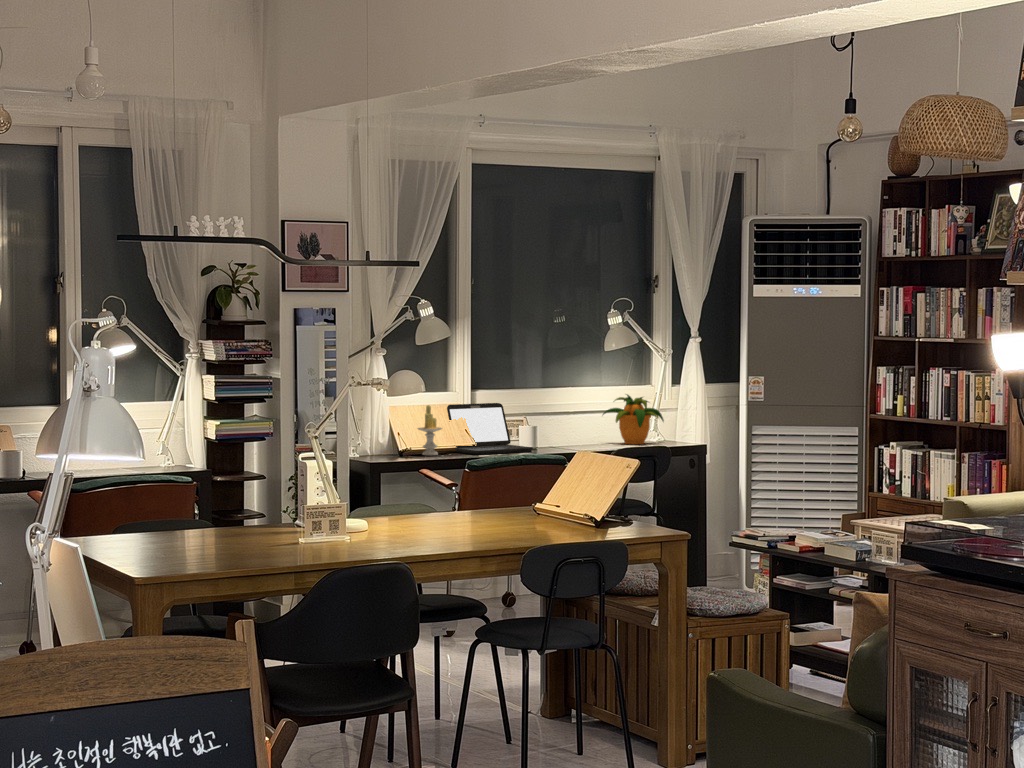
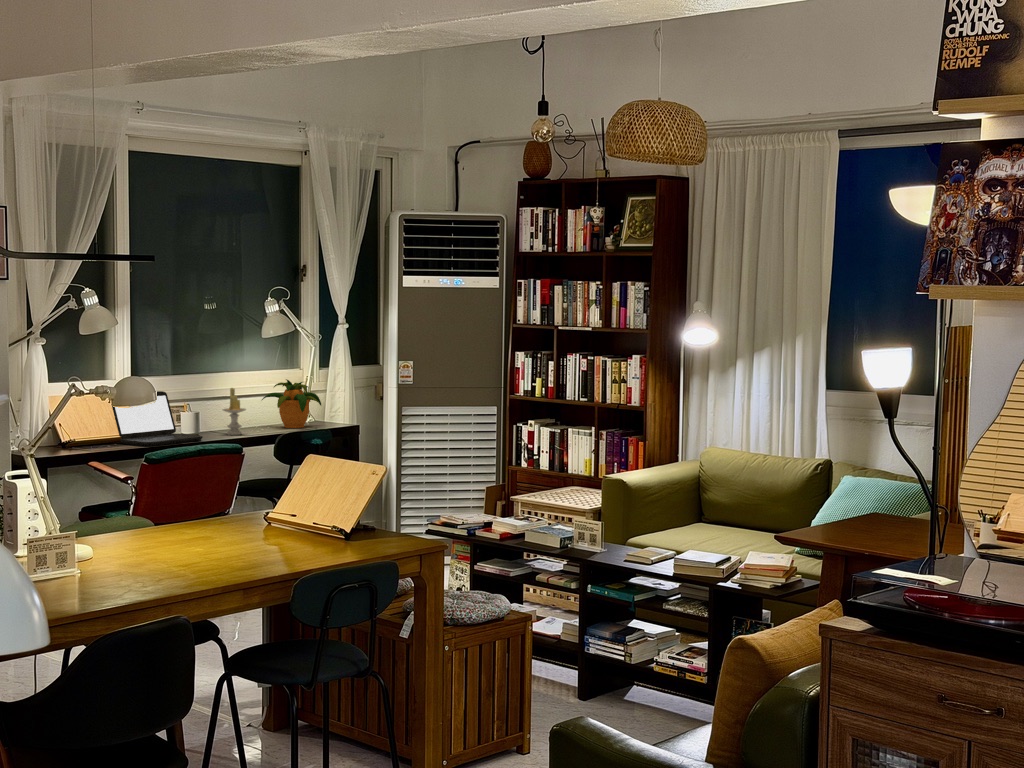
candle: present [418,405,442,455] -> present [223,388,246,435]

